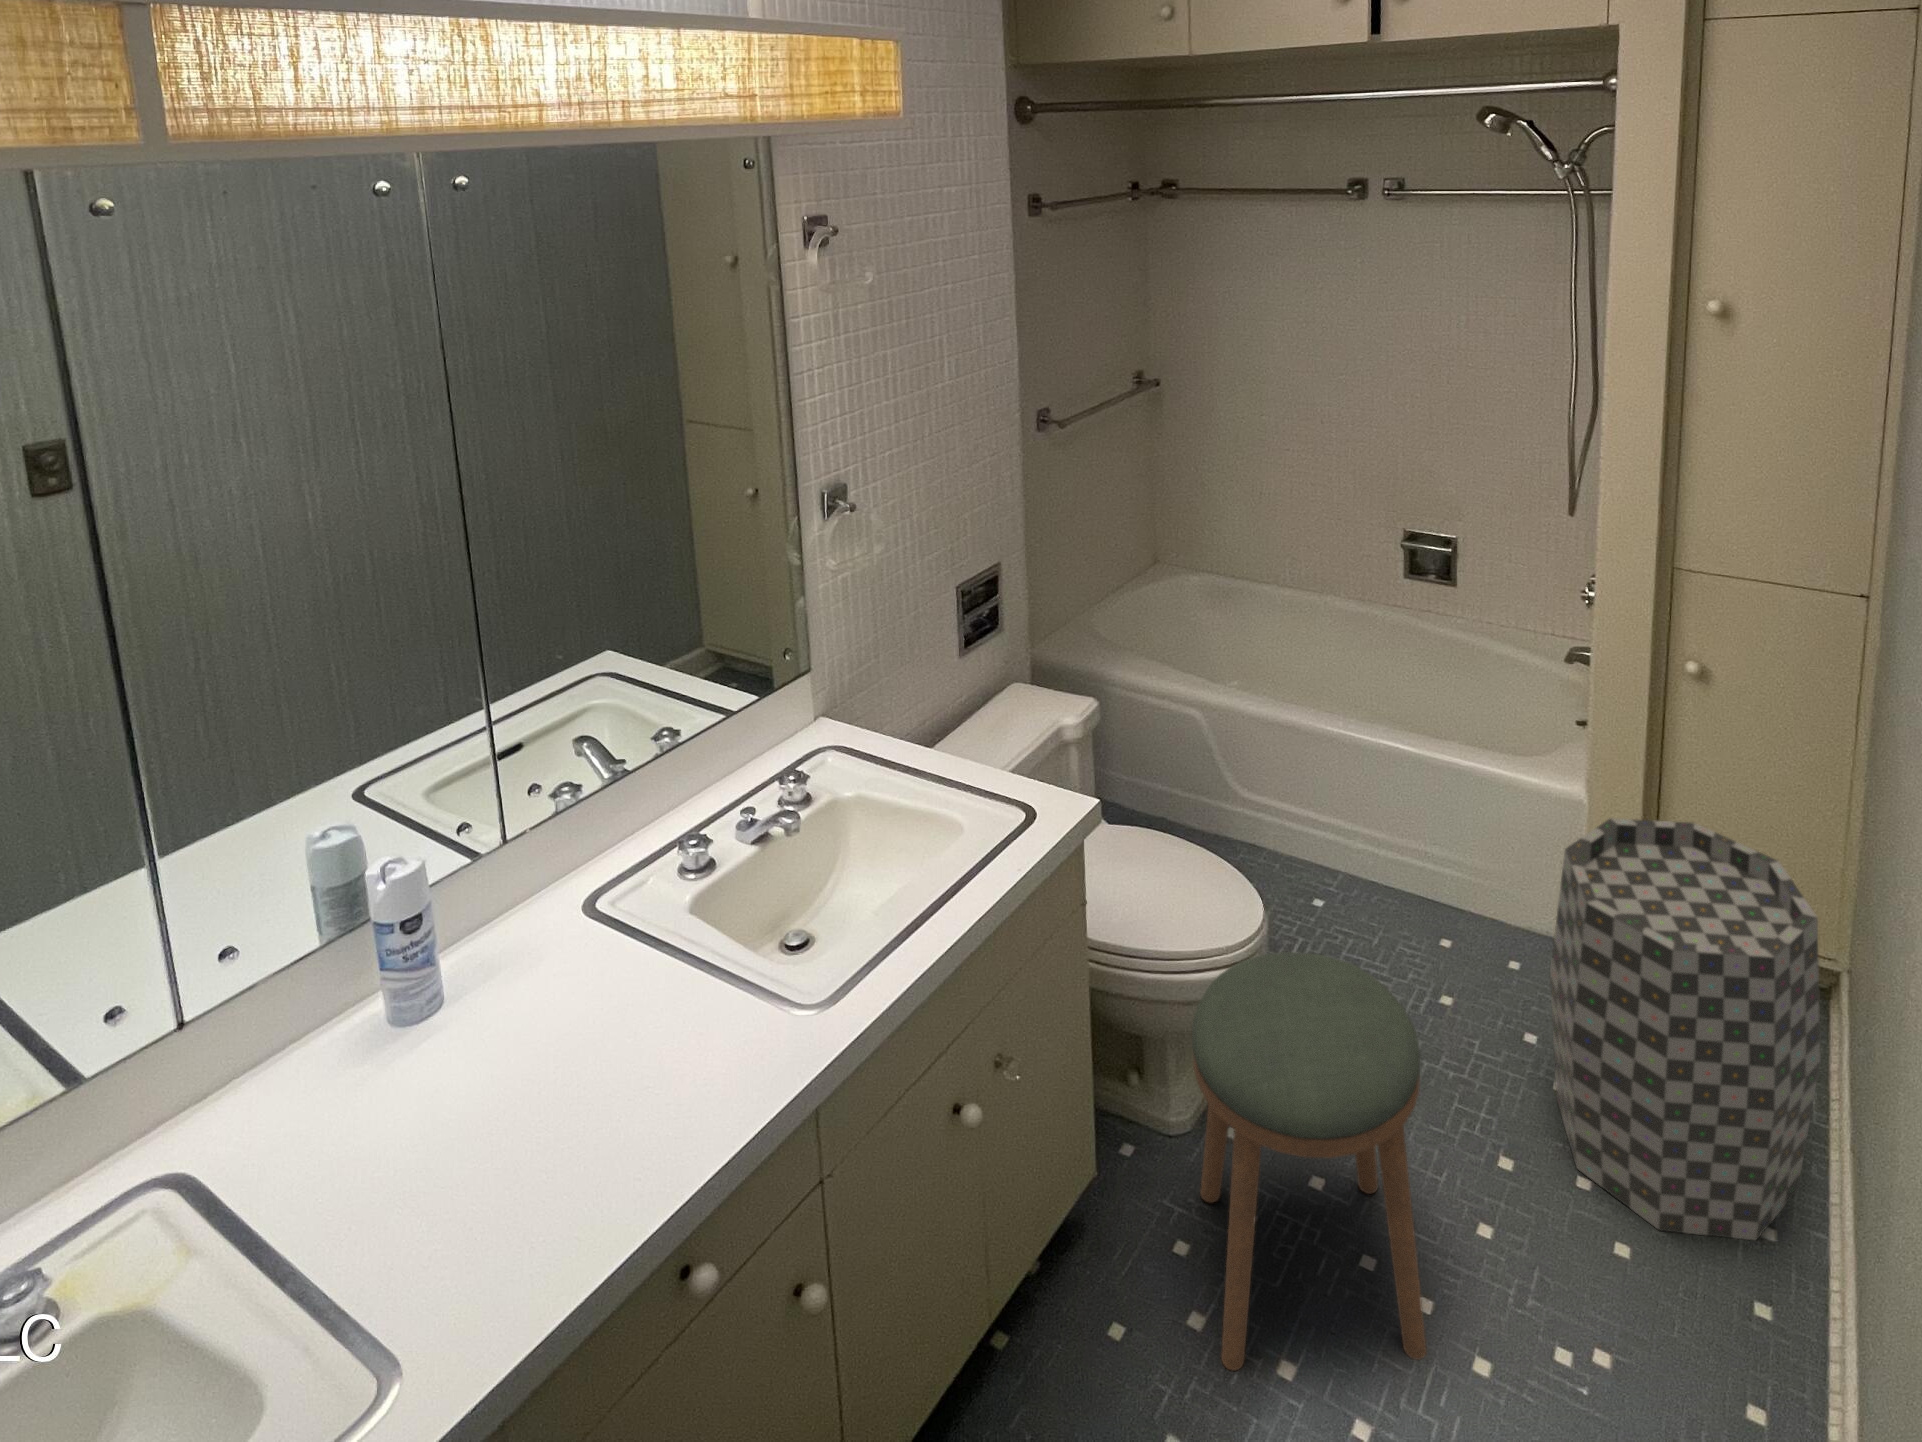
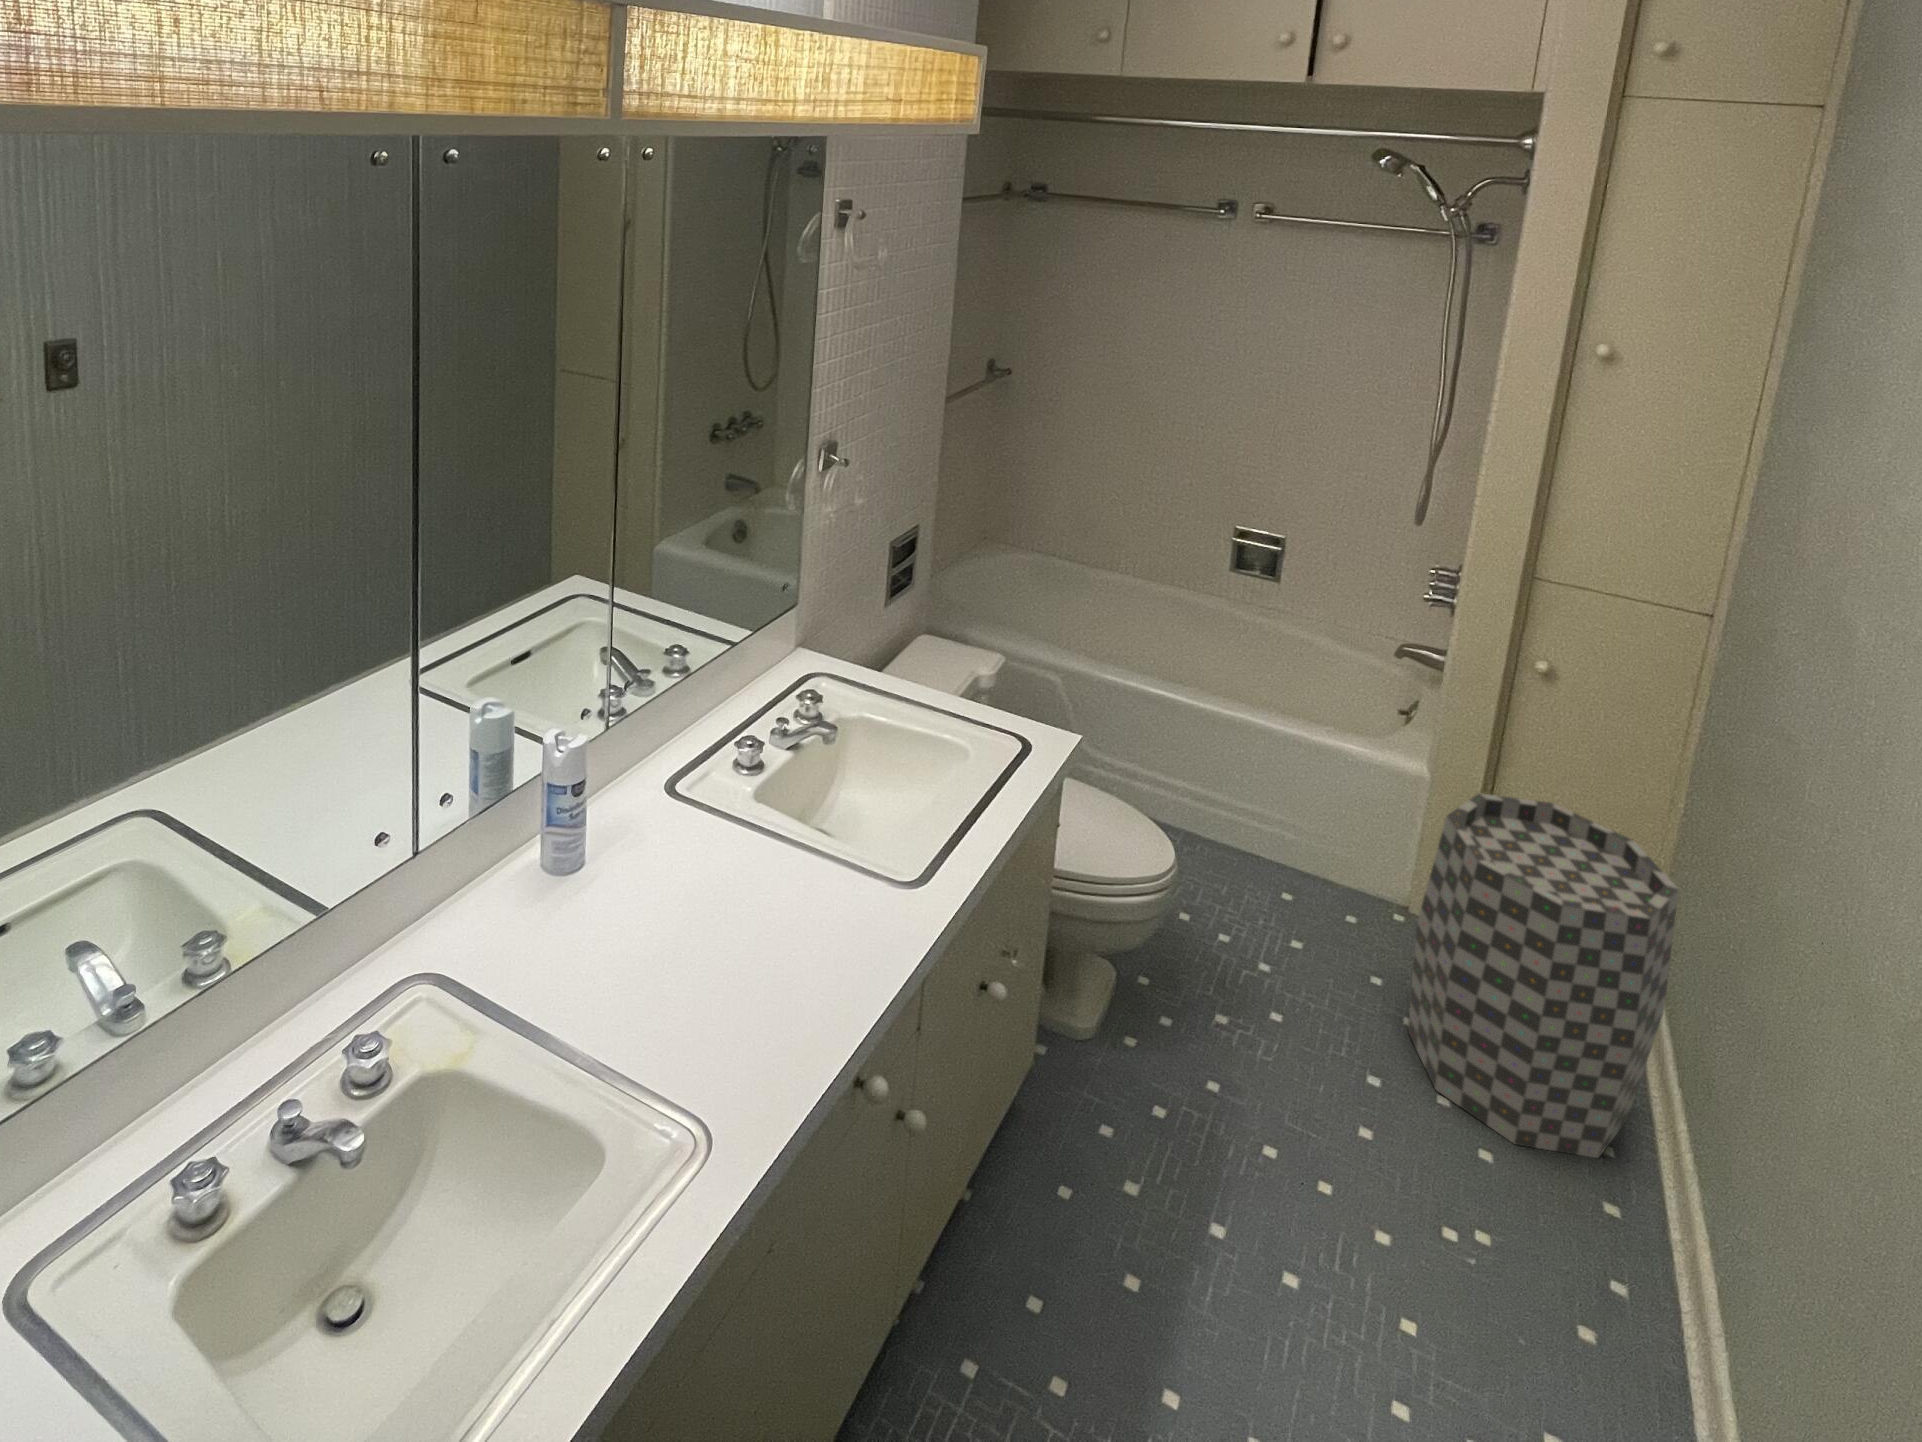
stool: present [1192,952,1426,1370] -> none [1113,883,1351,1232]

